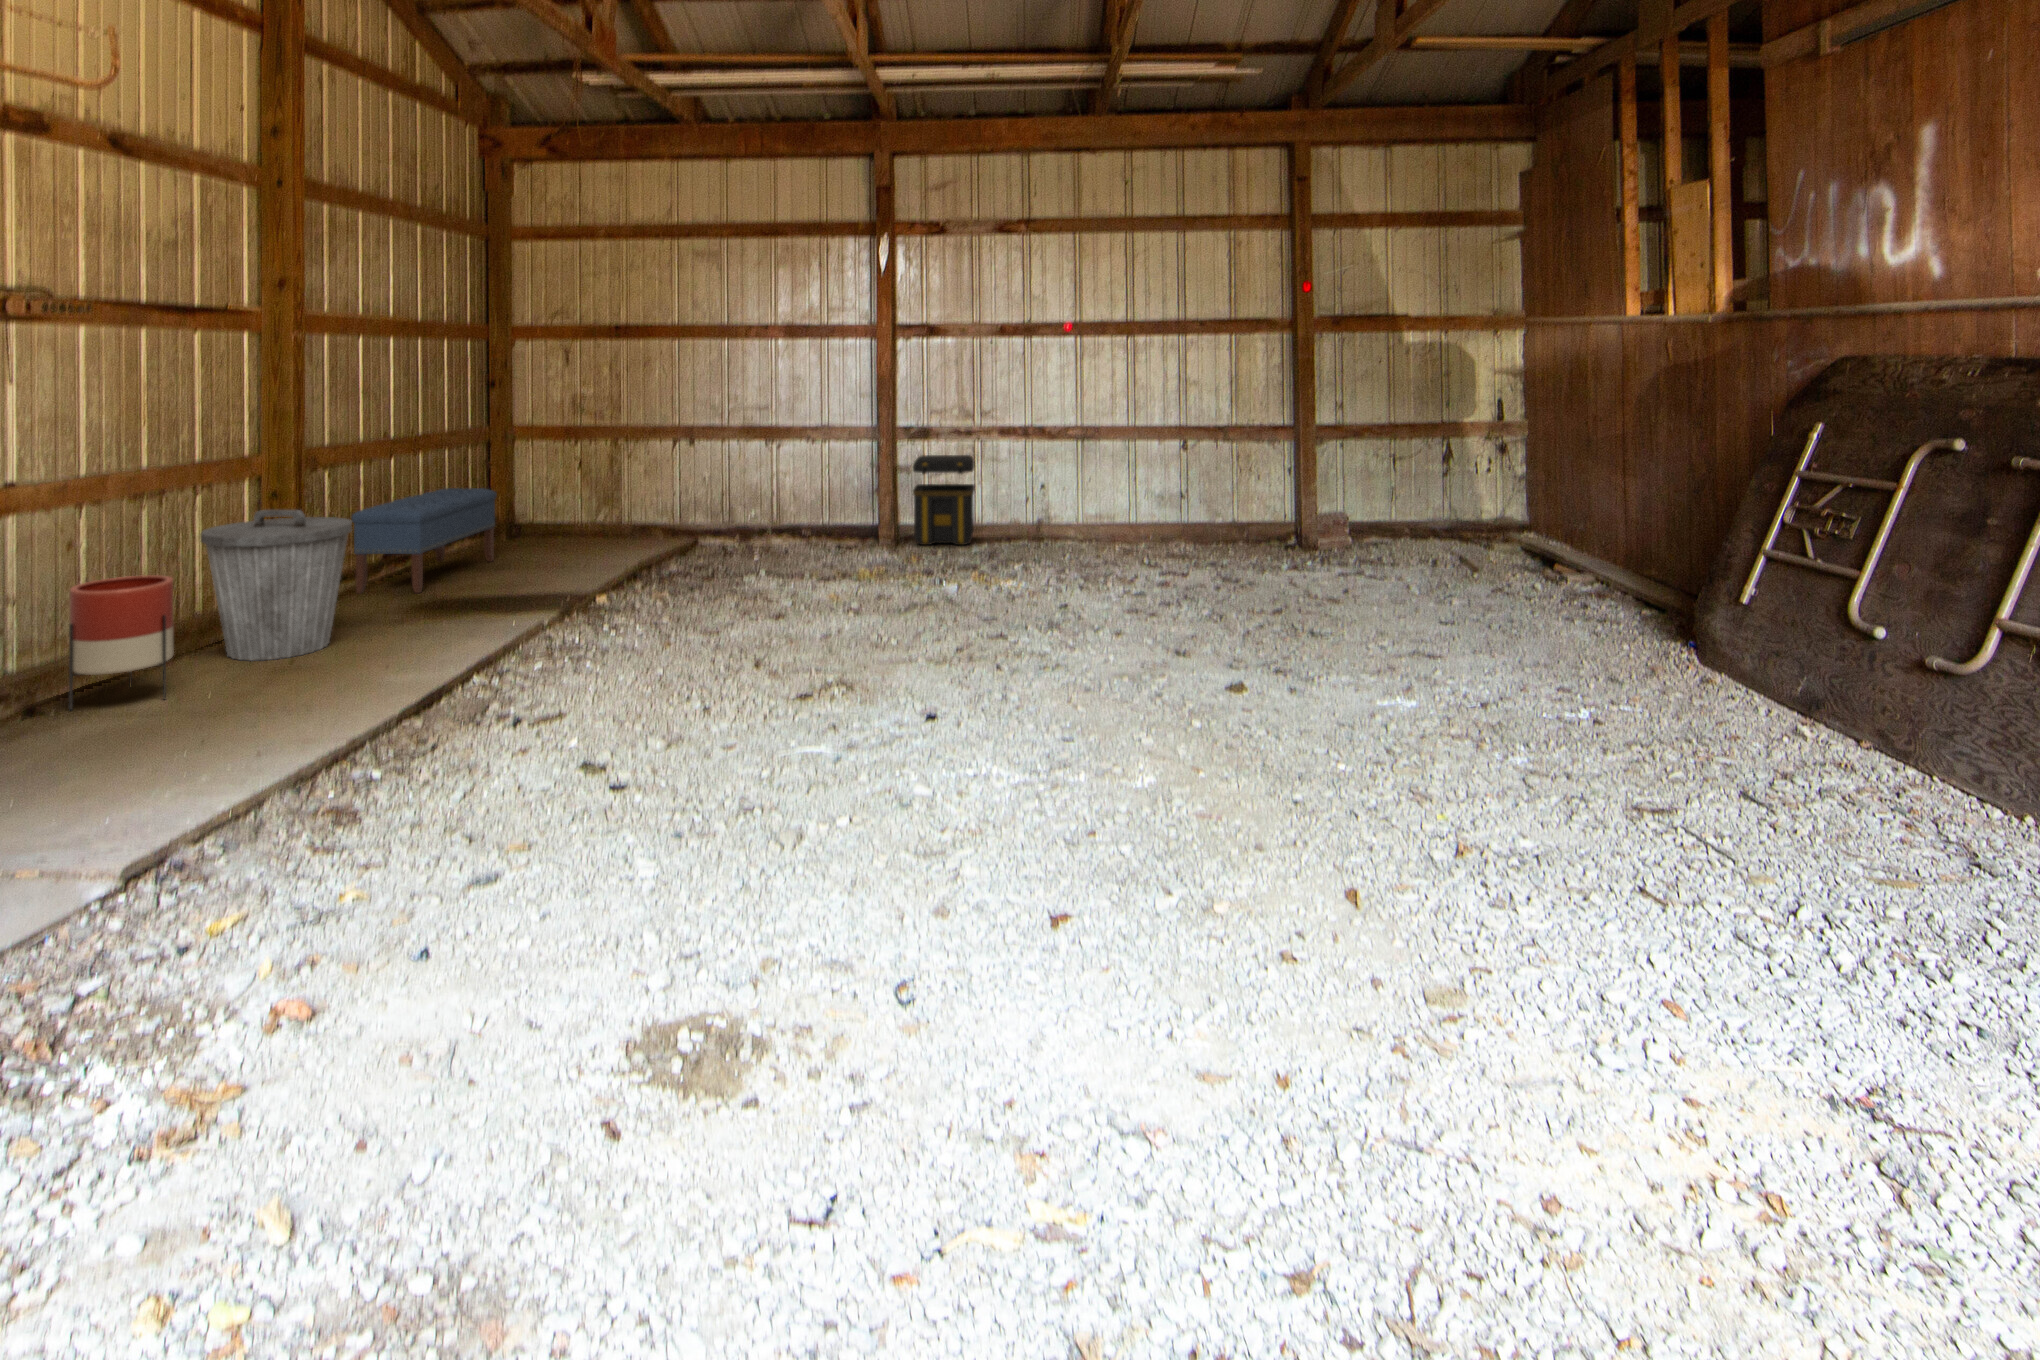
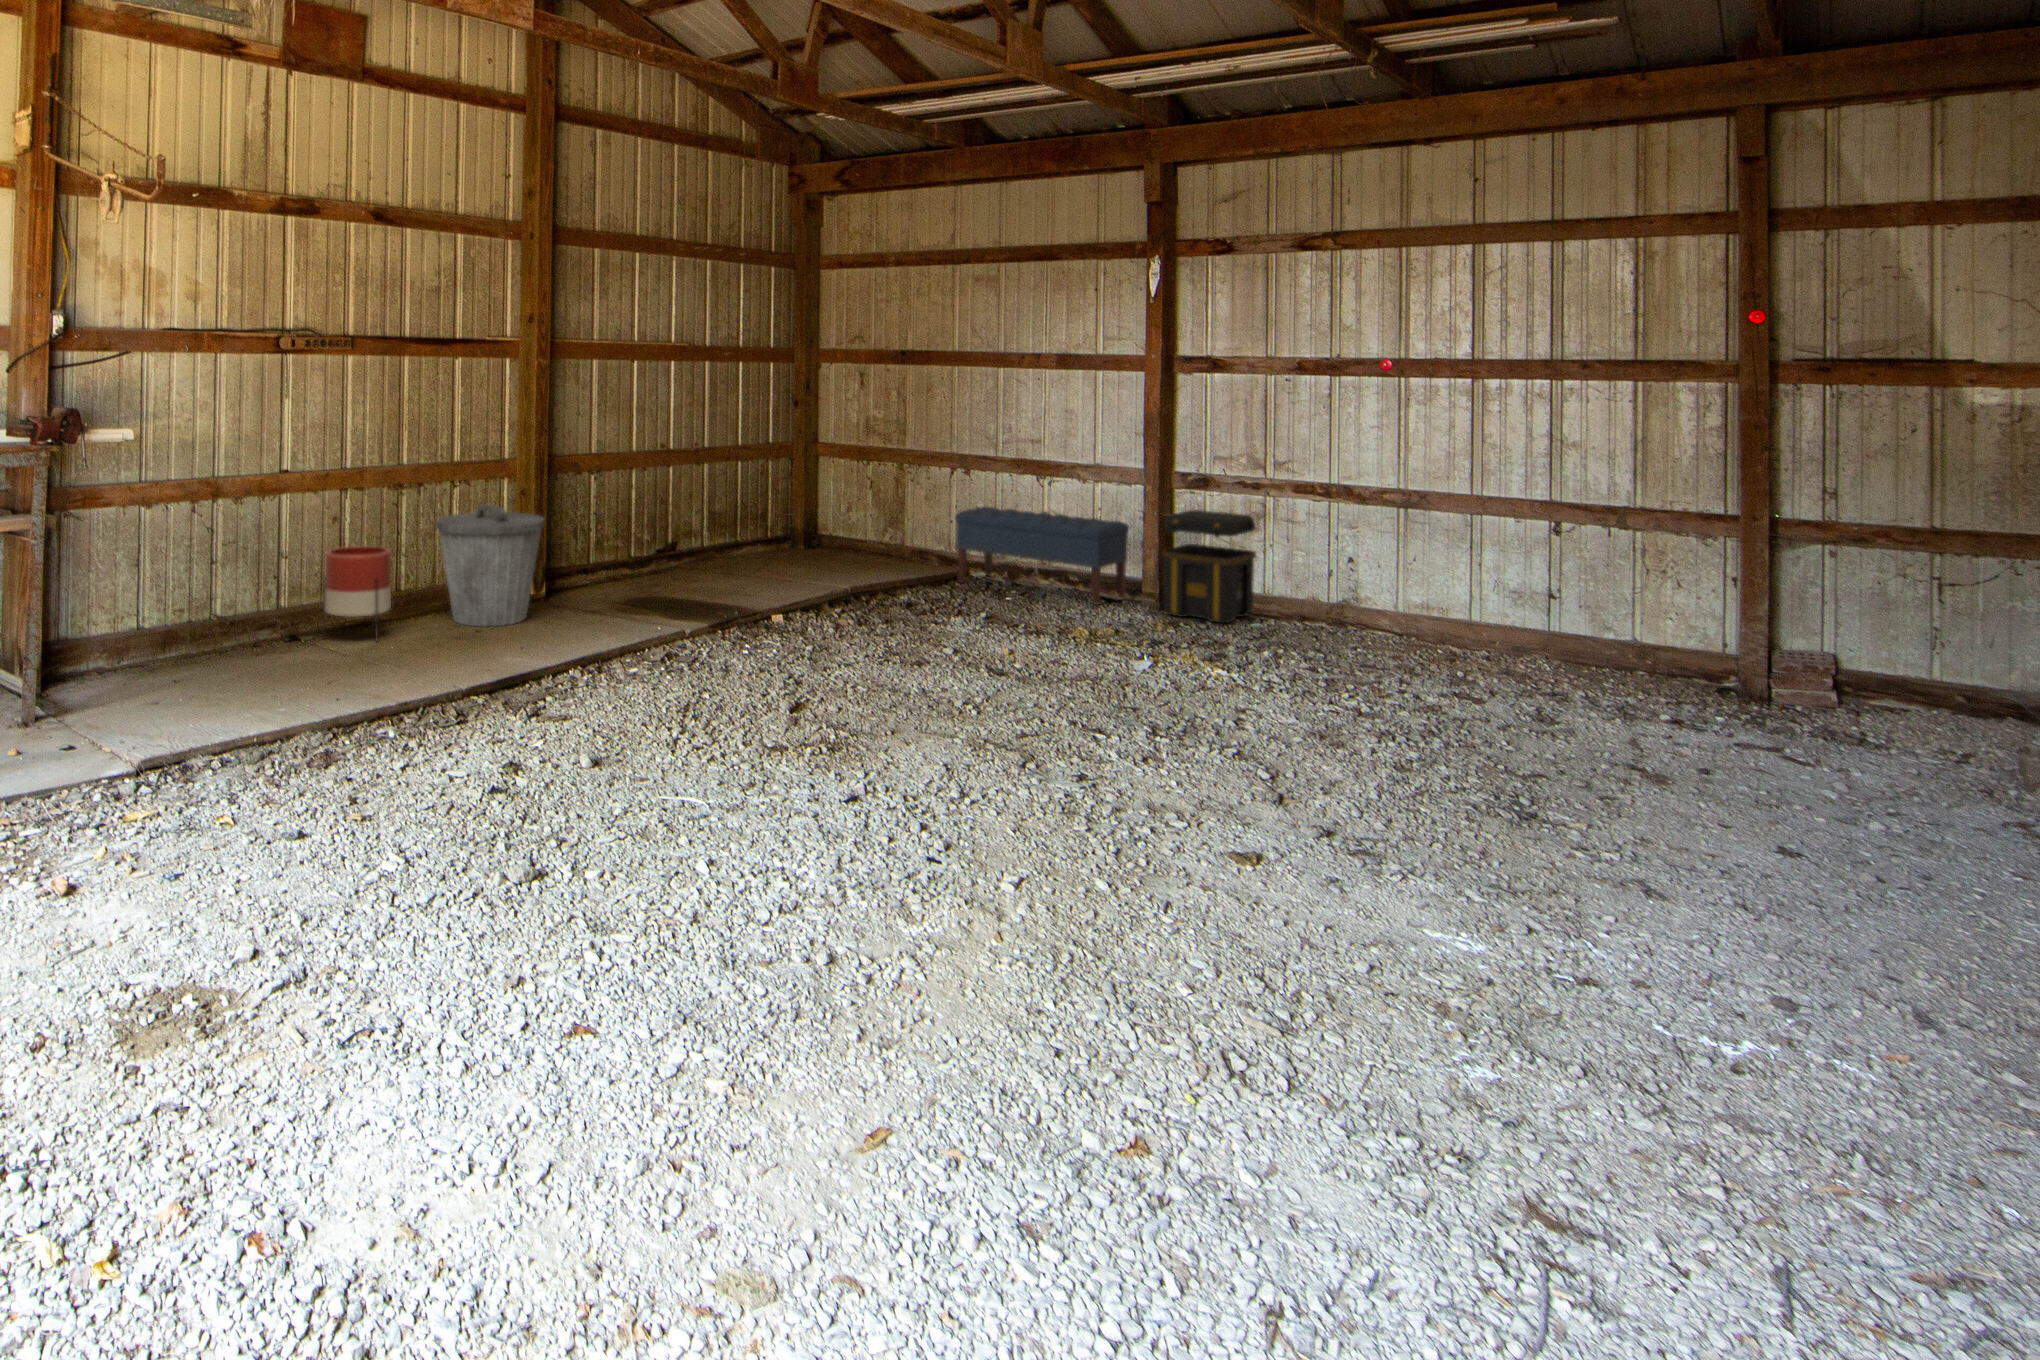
bench: present [351,488,497,593] -> present [955,507,1130,604]

